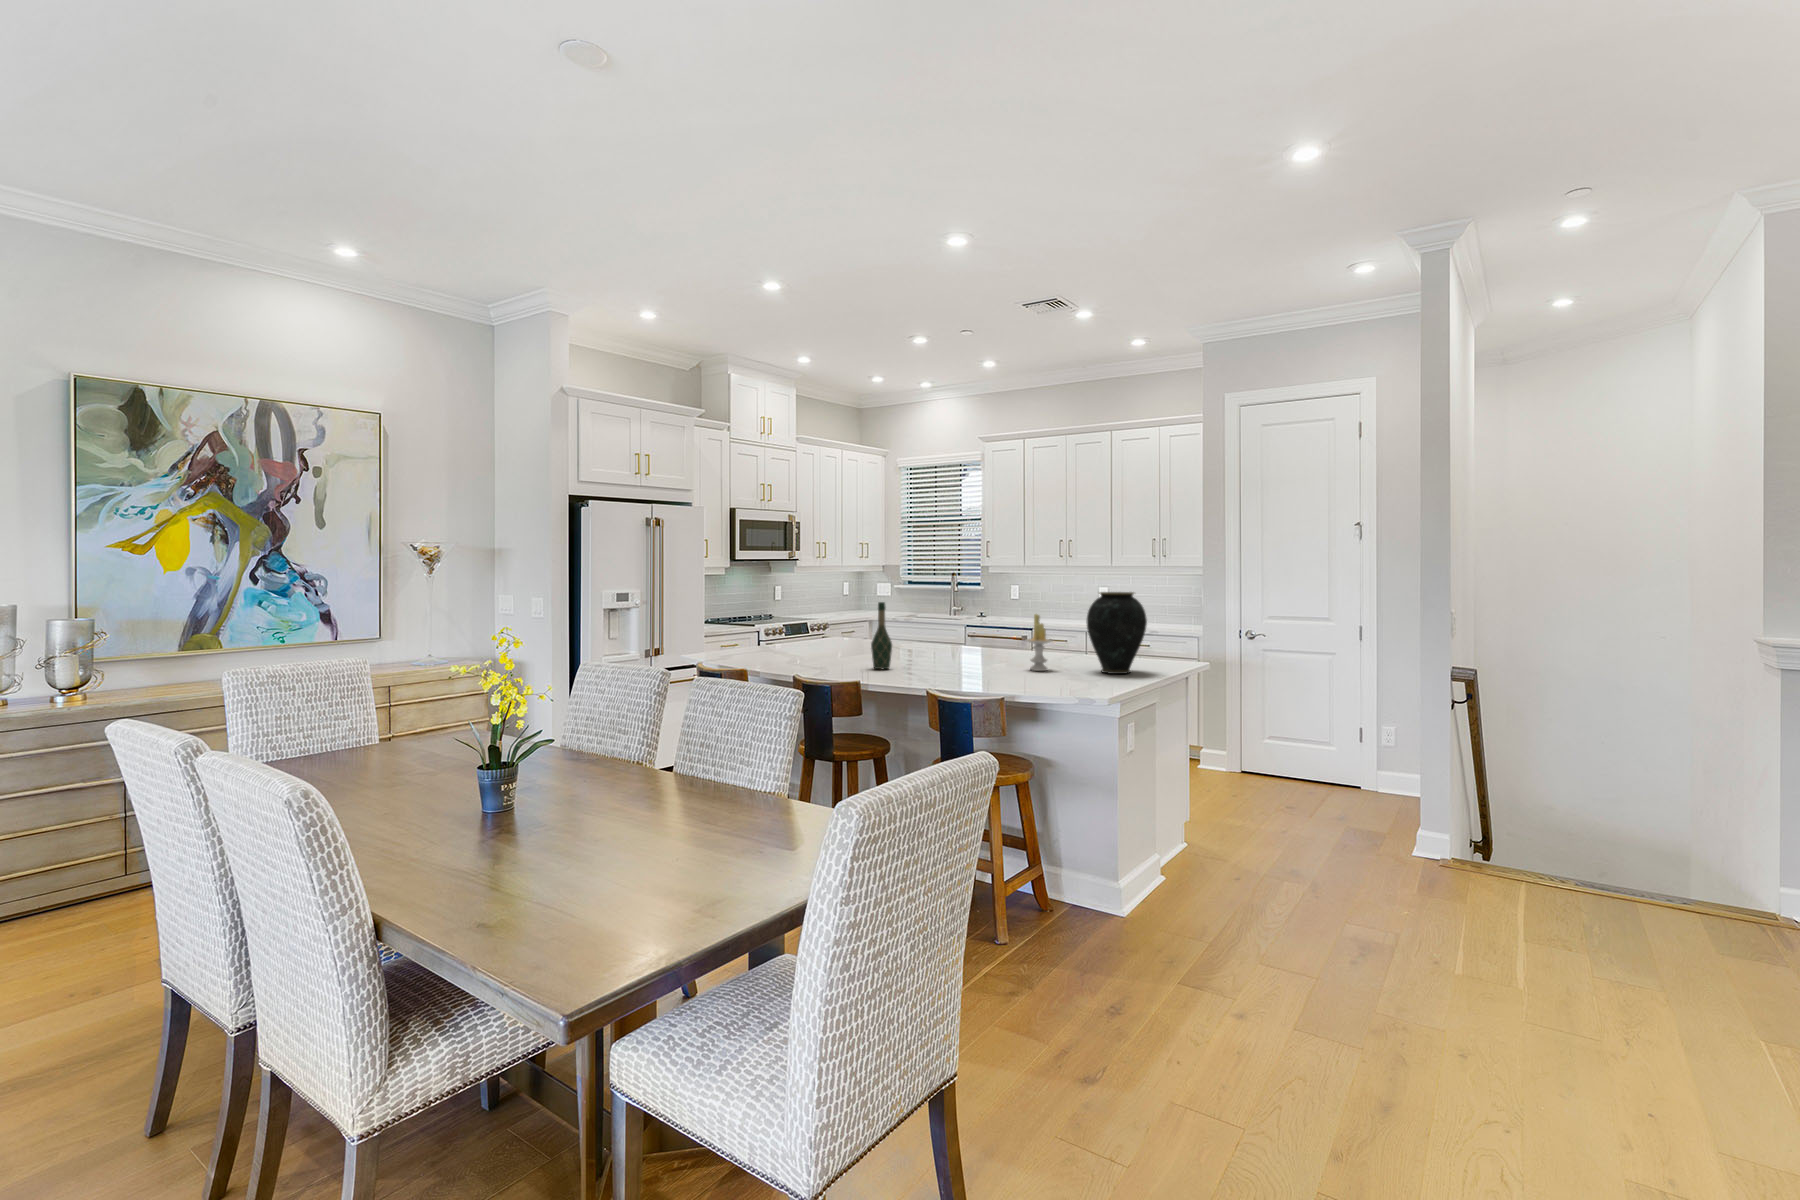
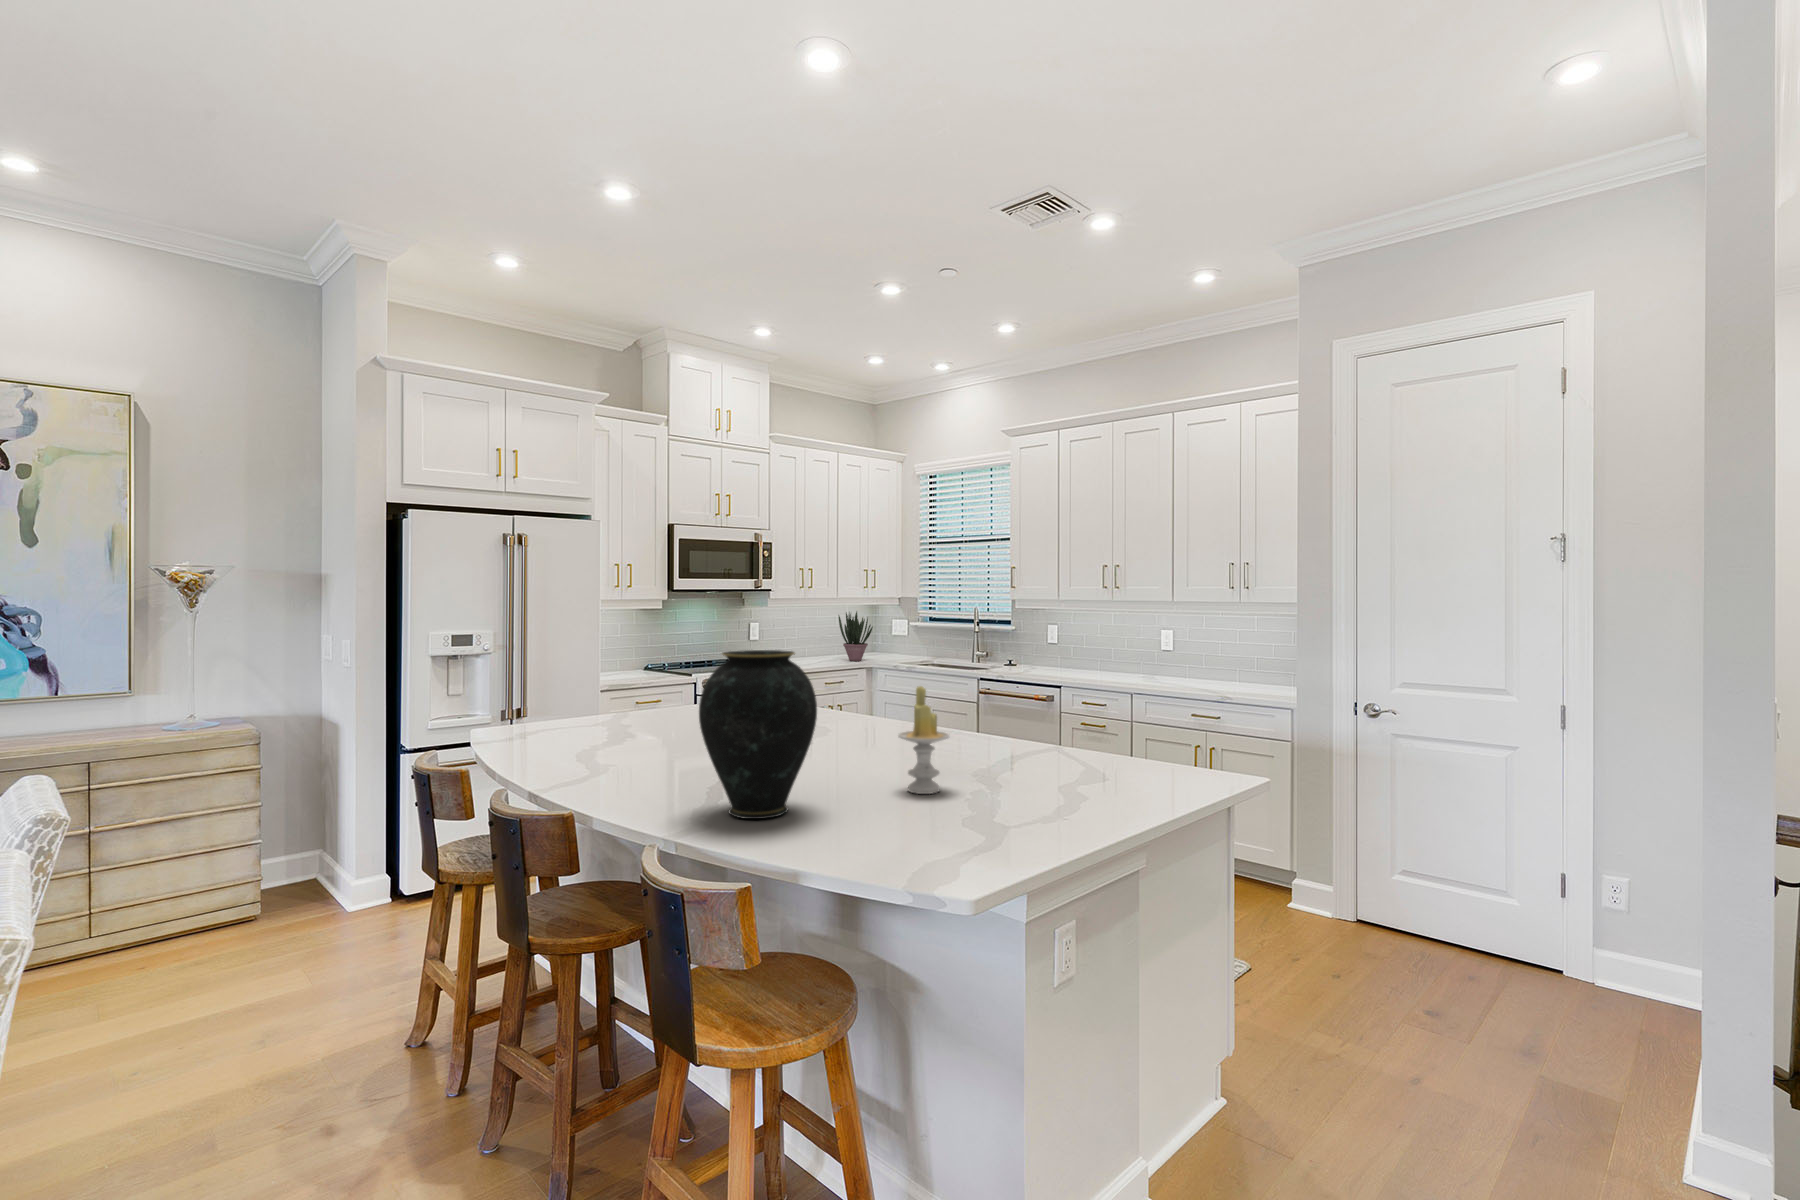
potted plant: none [847,576,873,617] -> present [838,612,873,661]
vase: present [1087,592,1147,674] -> present [699,650,817,819]
wine bottle: present [871,602,892,669] -> none [637,660,676,779]

